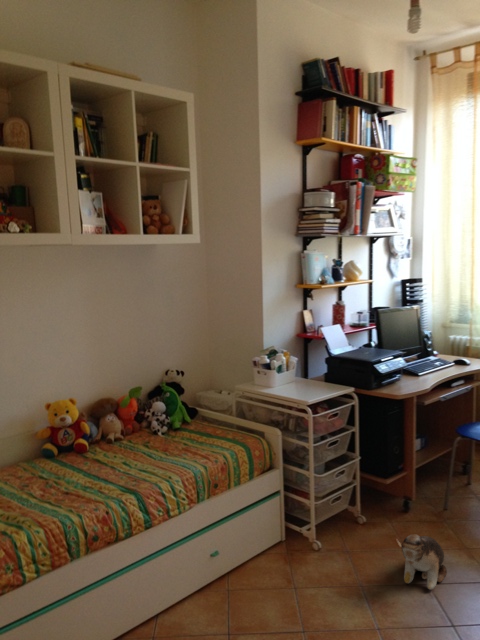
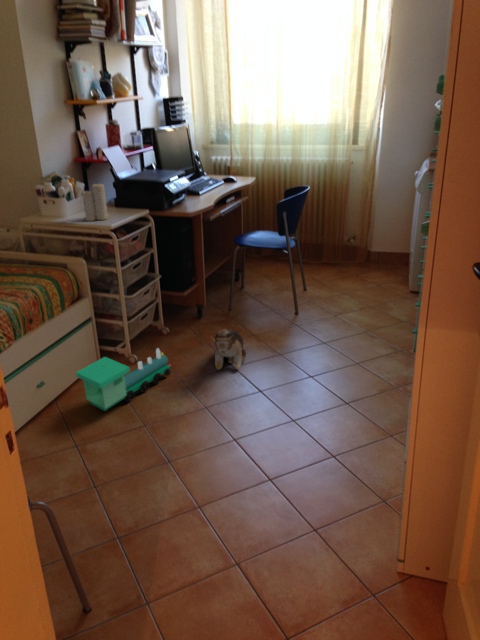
candle: none [287,357,313,394] -> present [83,184,110,221]
toy train: none [246,534,352,595] -> present [76,348,171,411]

